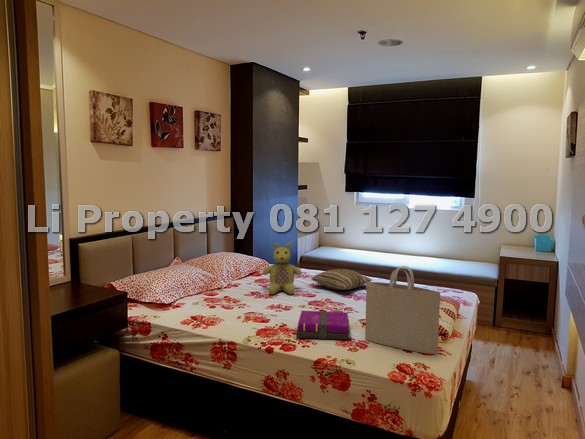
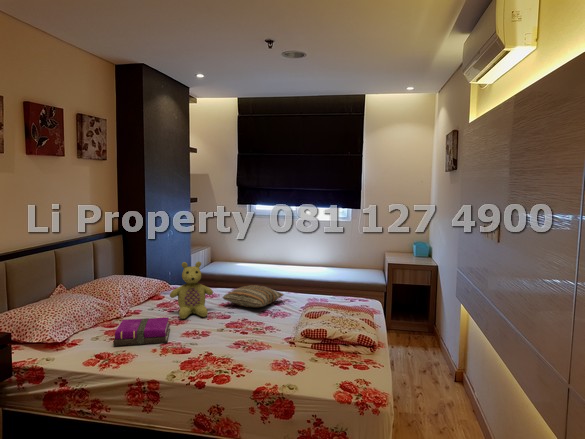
tote bag: present [365,266,440,354] -> none [298,282,372,367]
notebook: present [296,311,350,340] -> present [113,318,170,346]

